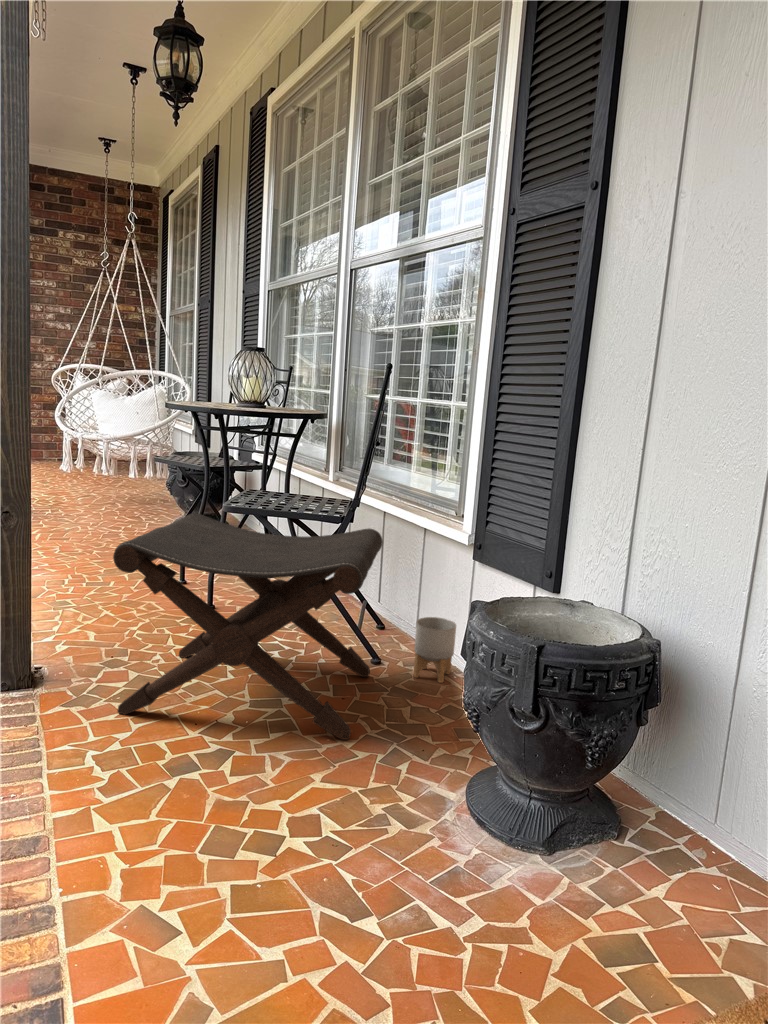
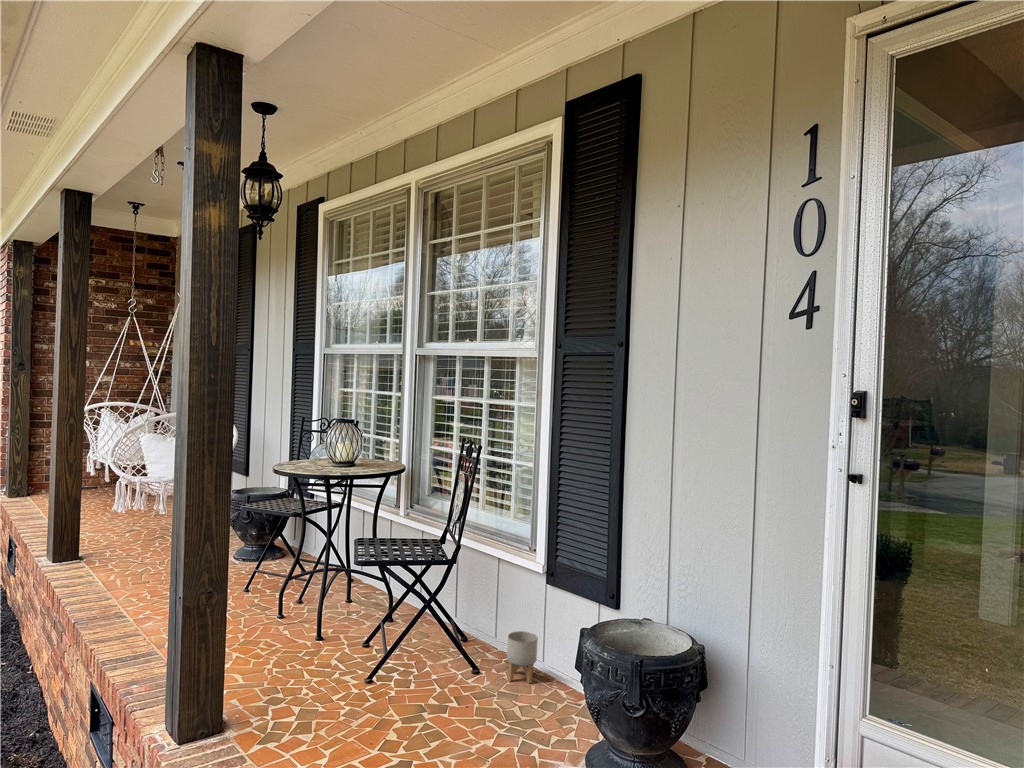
footstool: present [113,513,383,740] -> none [307,568,499,745]

